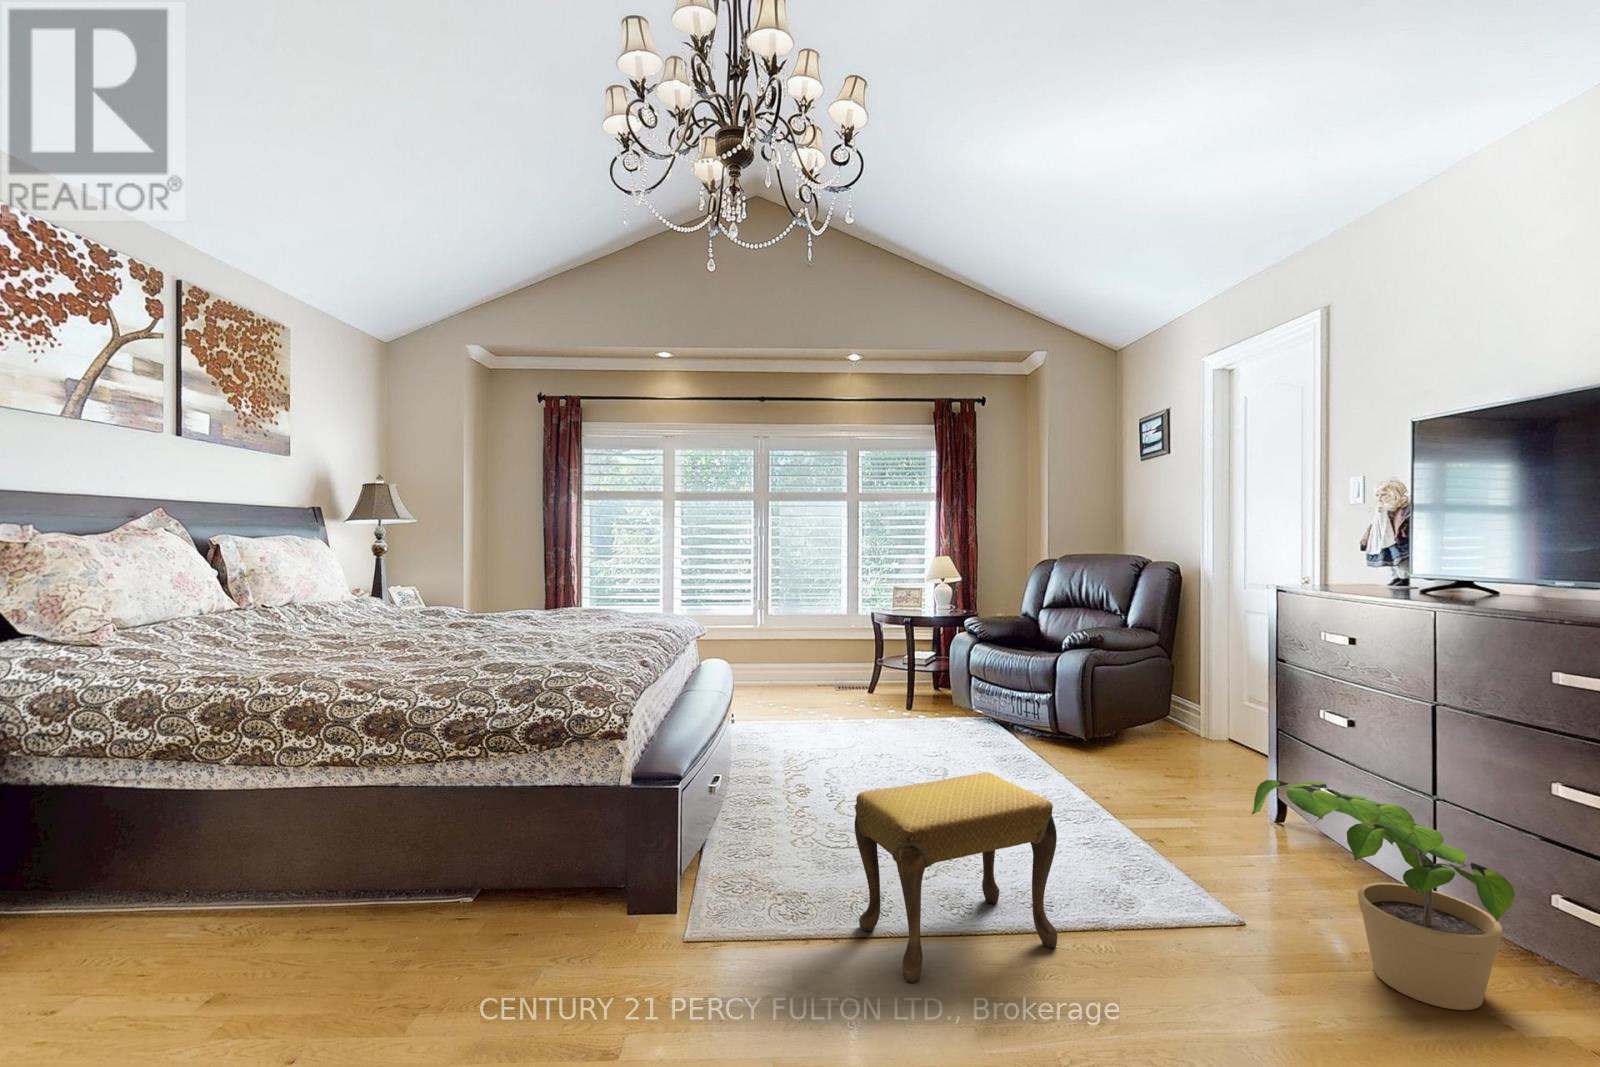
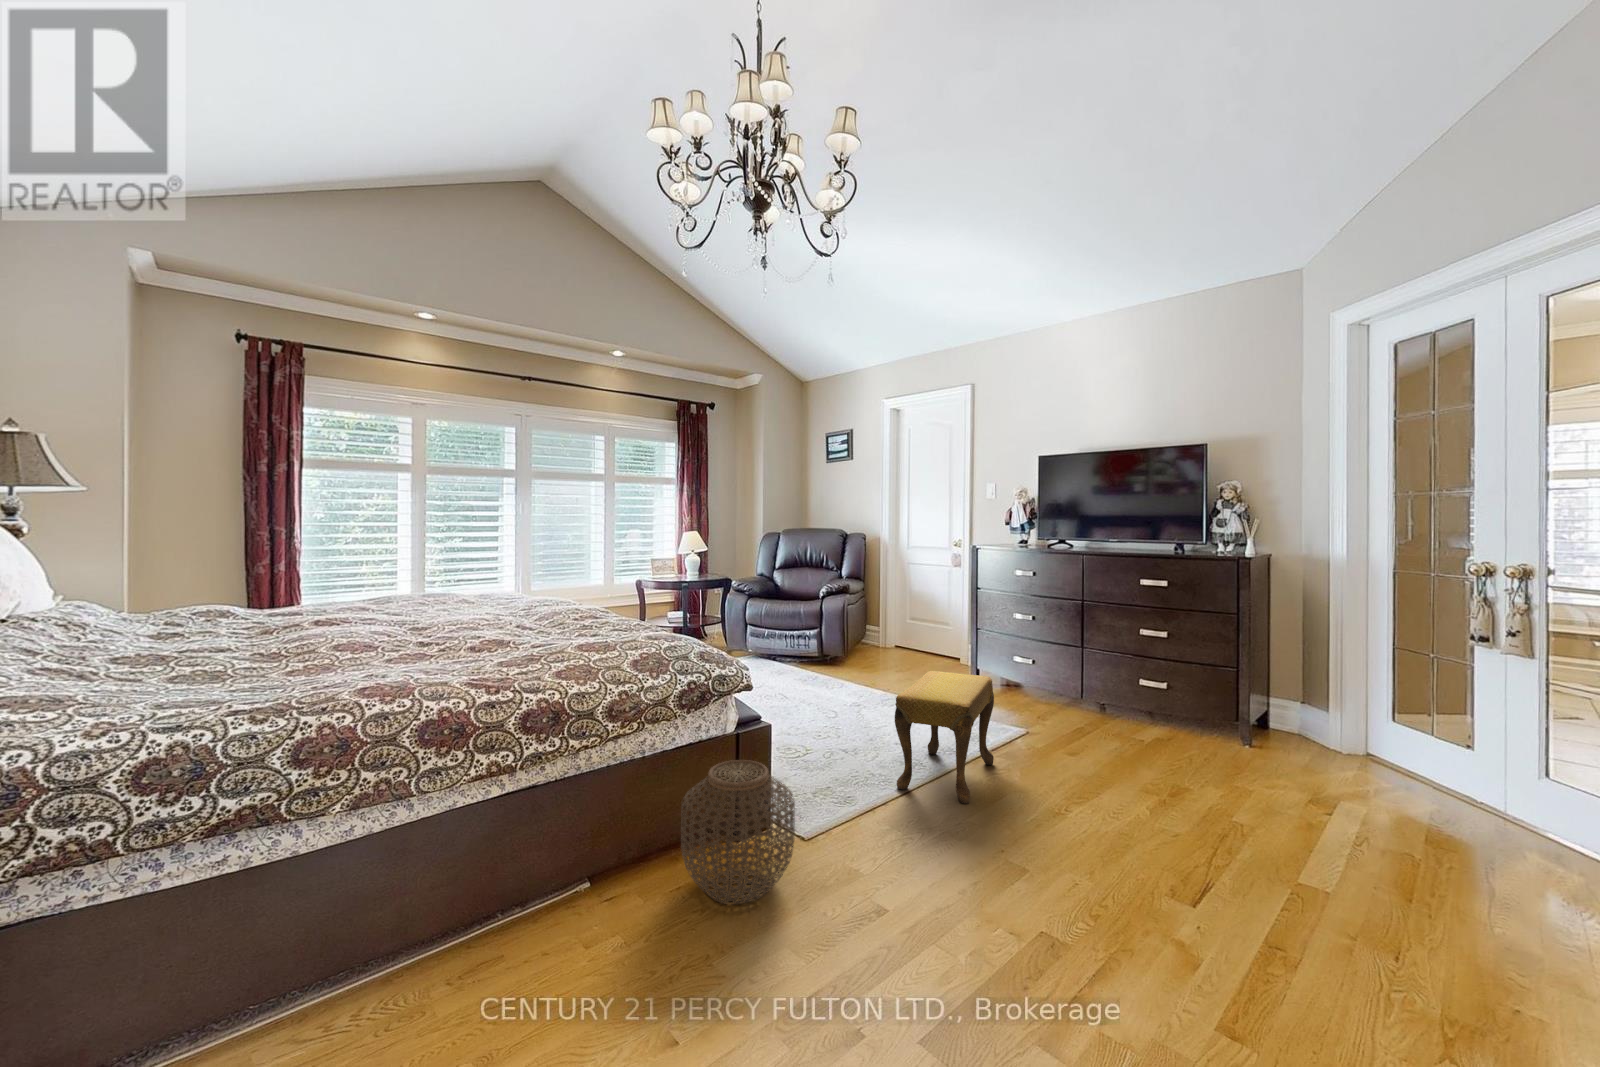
potted plant: present [1252,780,1515,1010] -> none [1059,642,1152,738]
woven basket: none [463,811,599,975] -> present [681,760,795,904]

